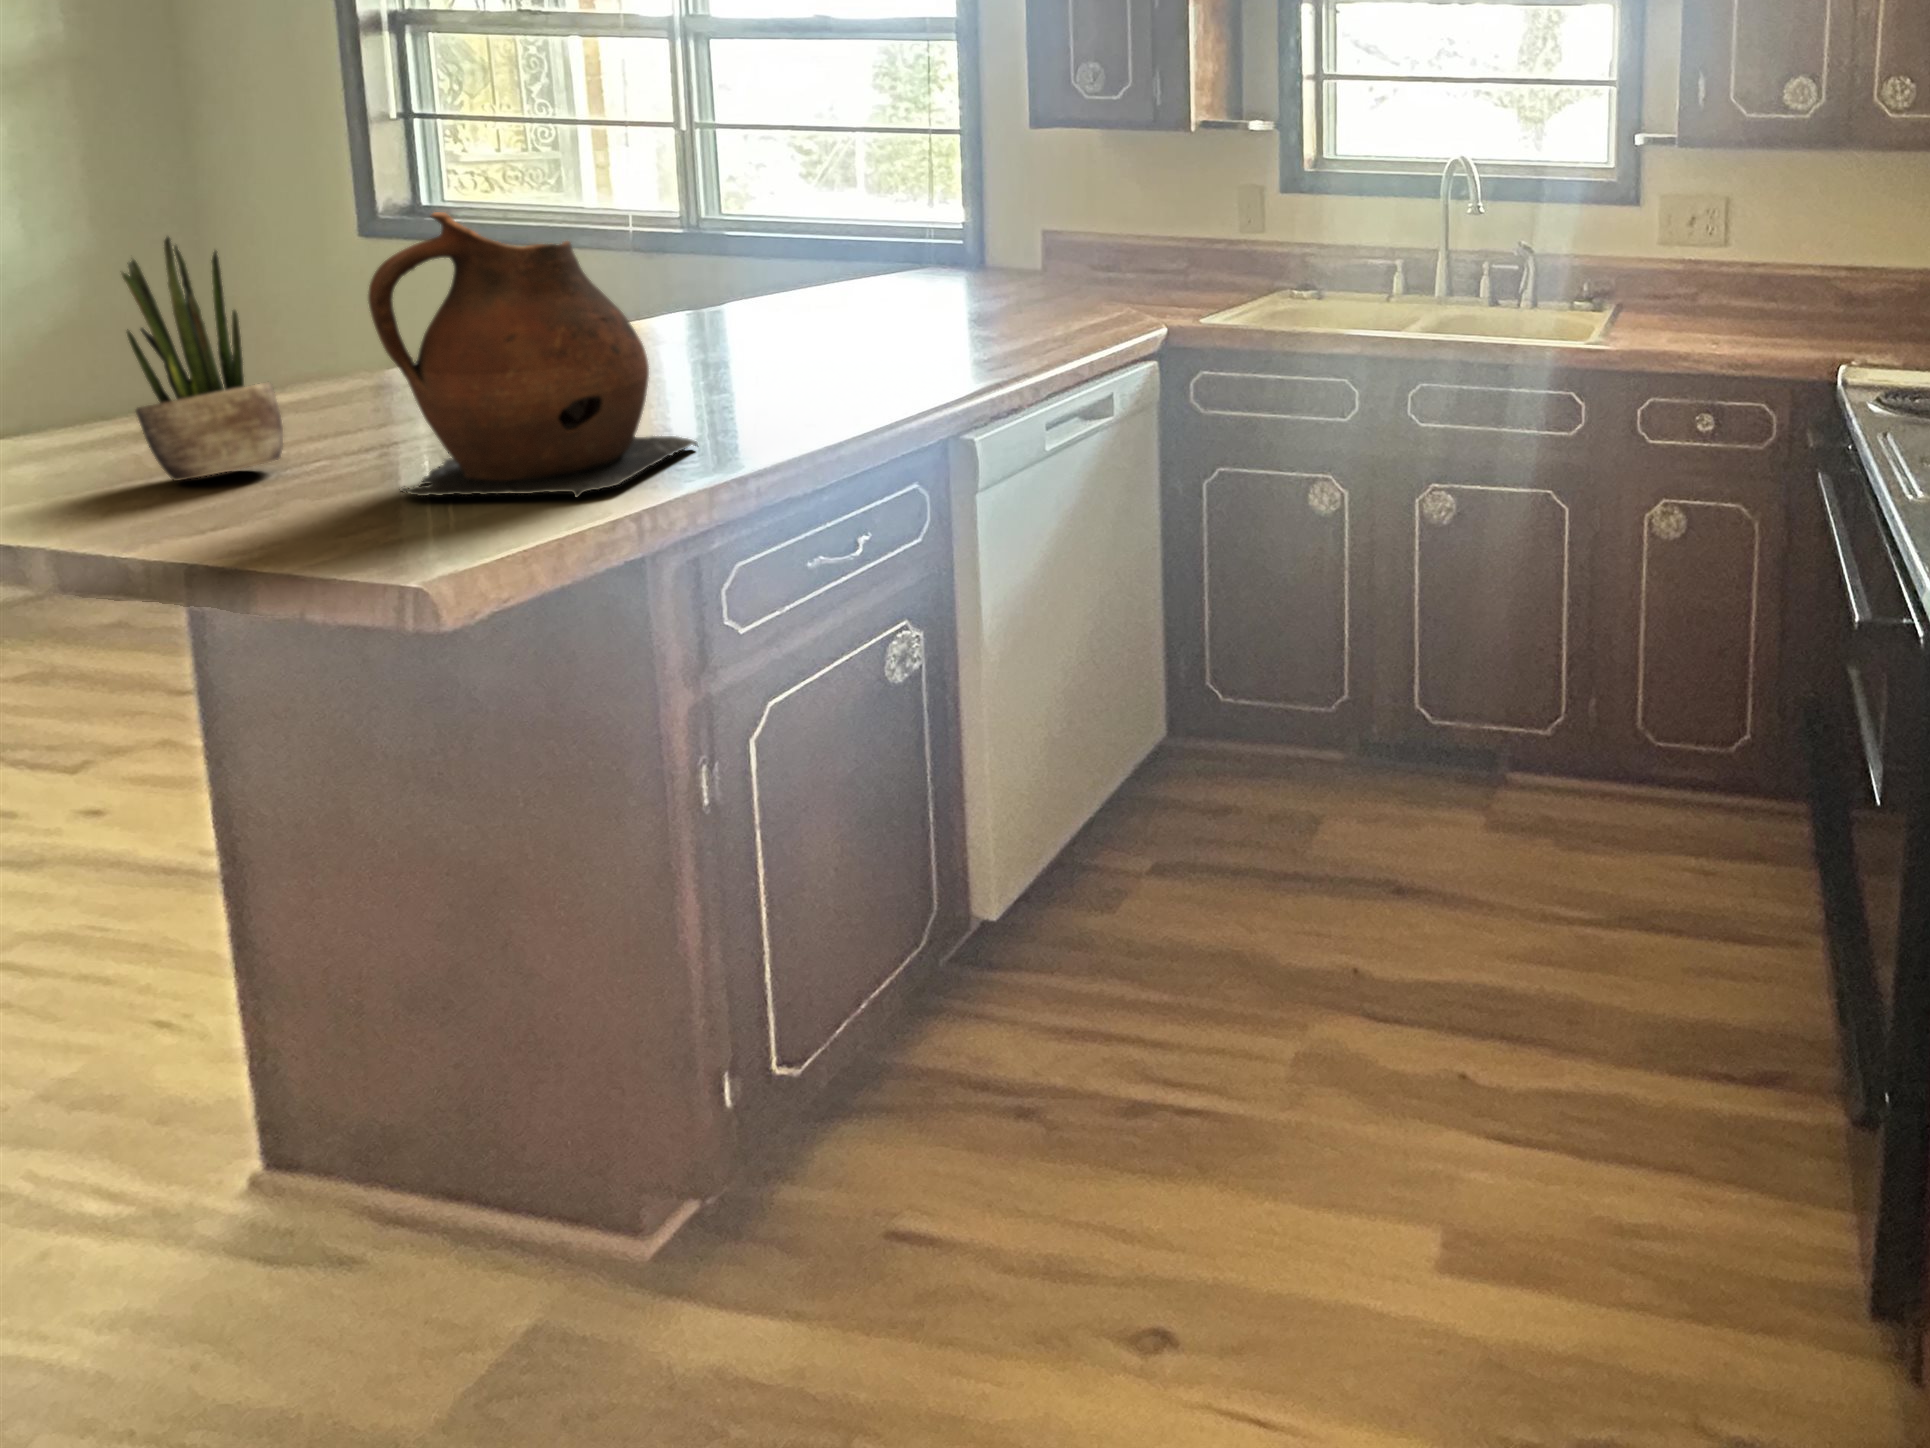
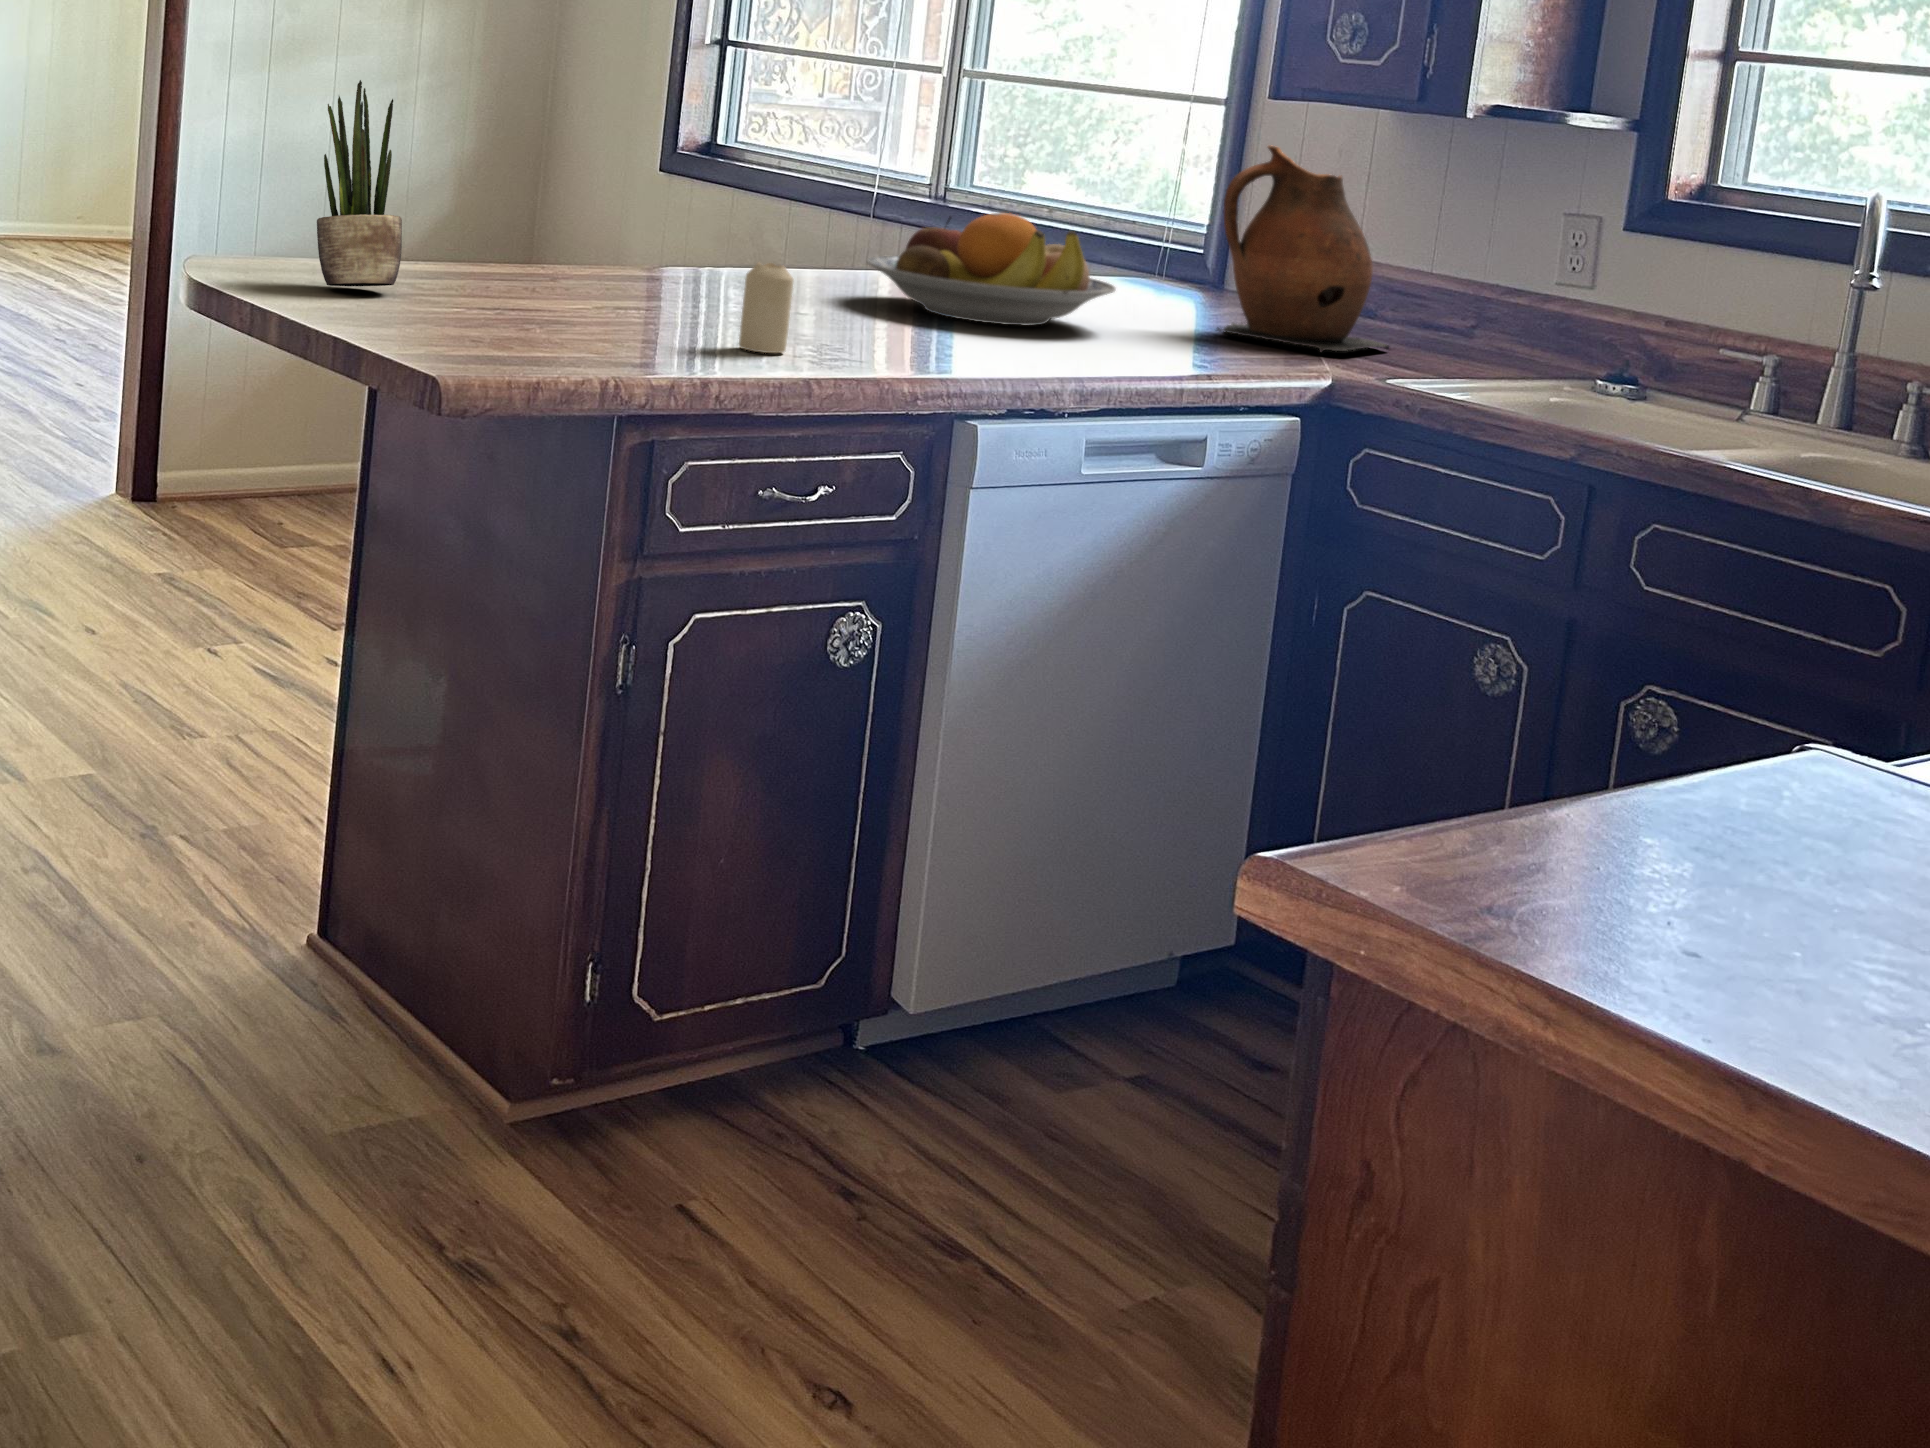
ceramic pitcher: present [368,212,698,497] -> present [1217,146,1389,352]
fruit bowl: none [764,250,992,343] -> present [866,213,1116,326]
candle: none [751,348,807,434] -> present [739,263,793,353]

